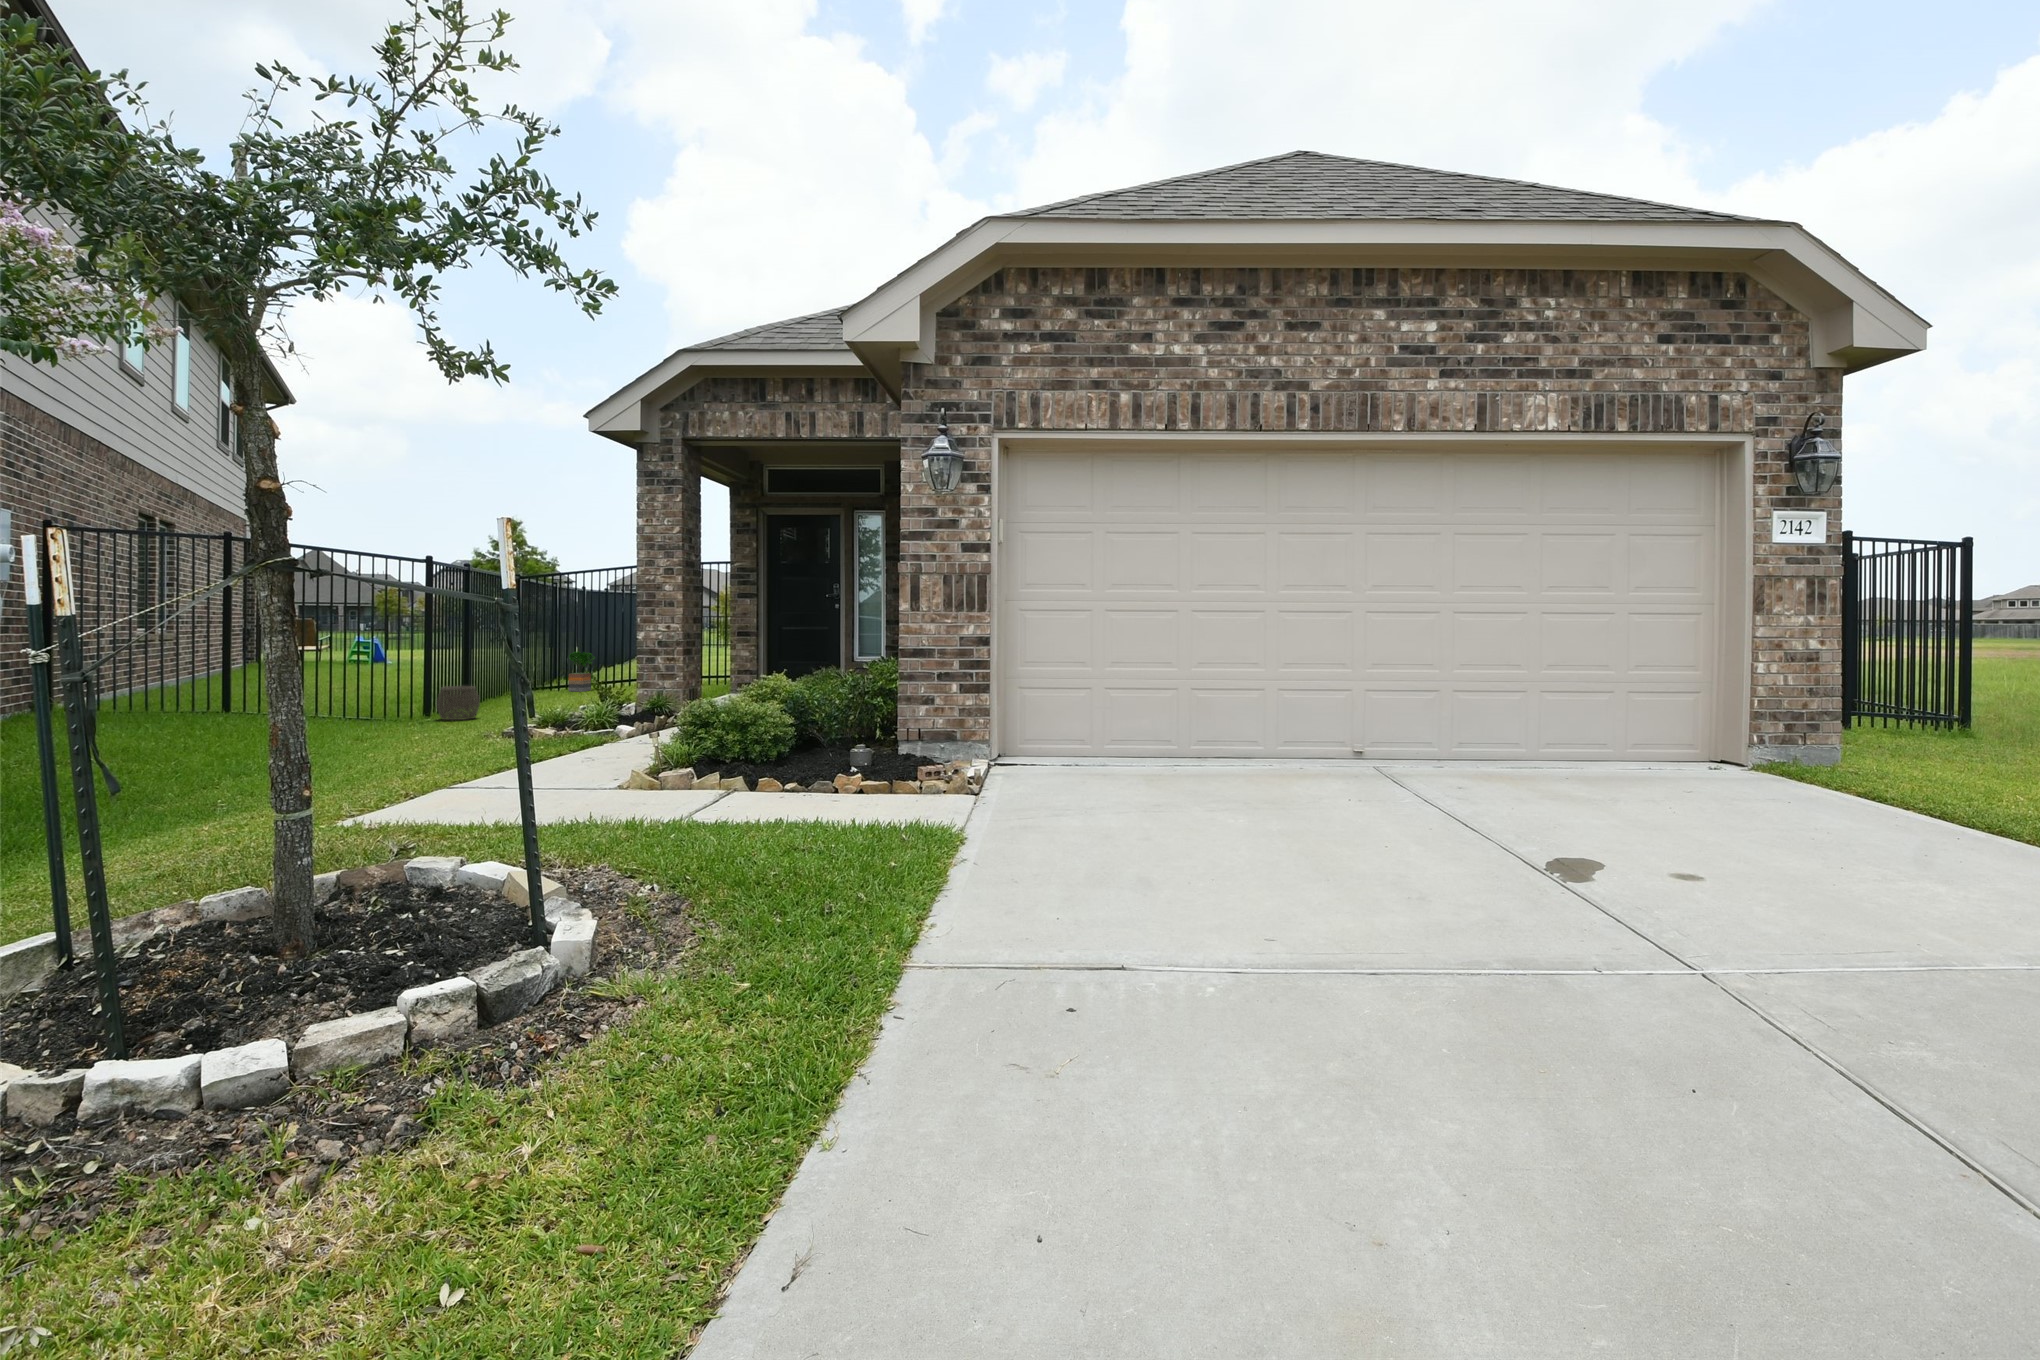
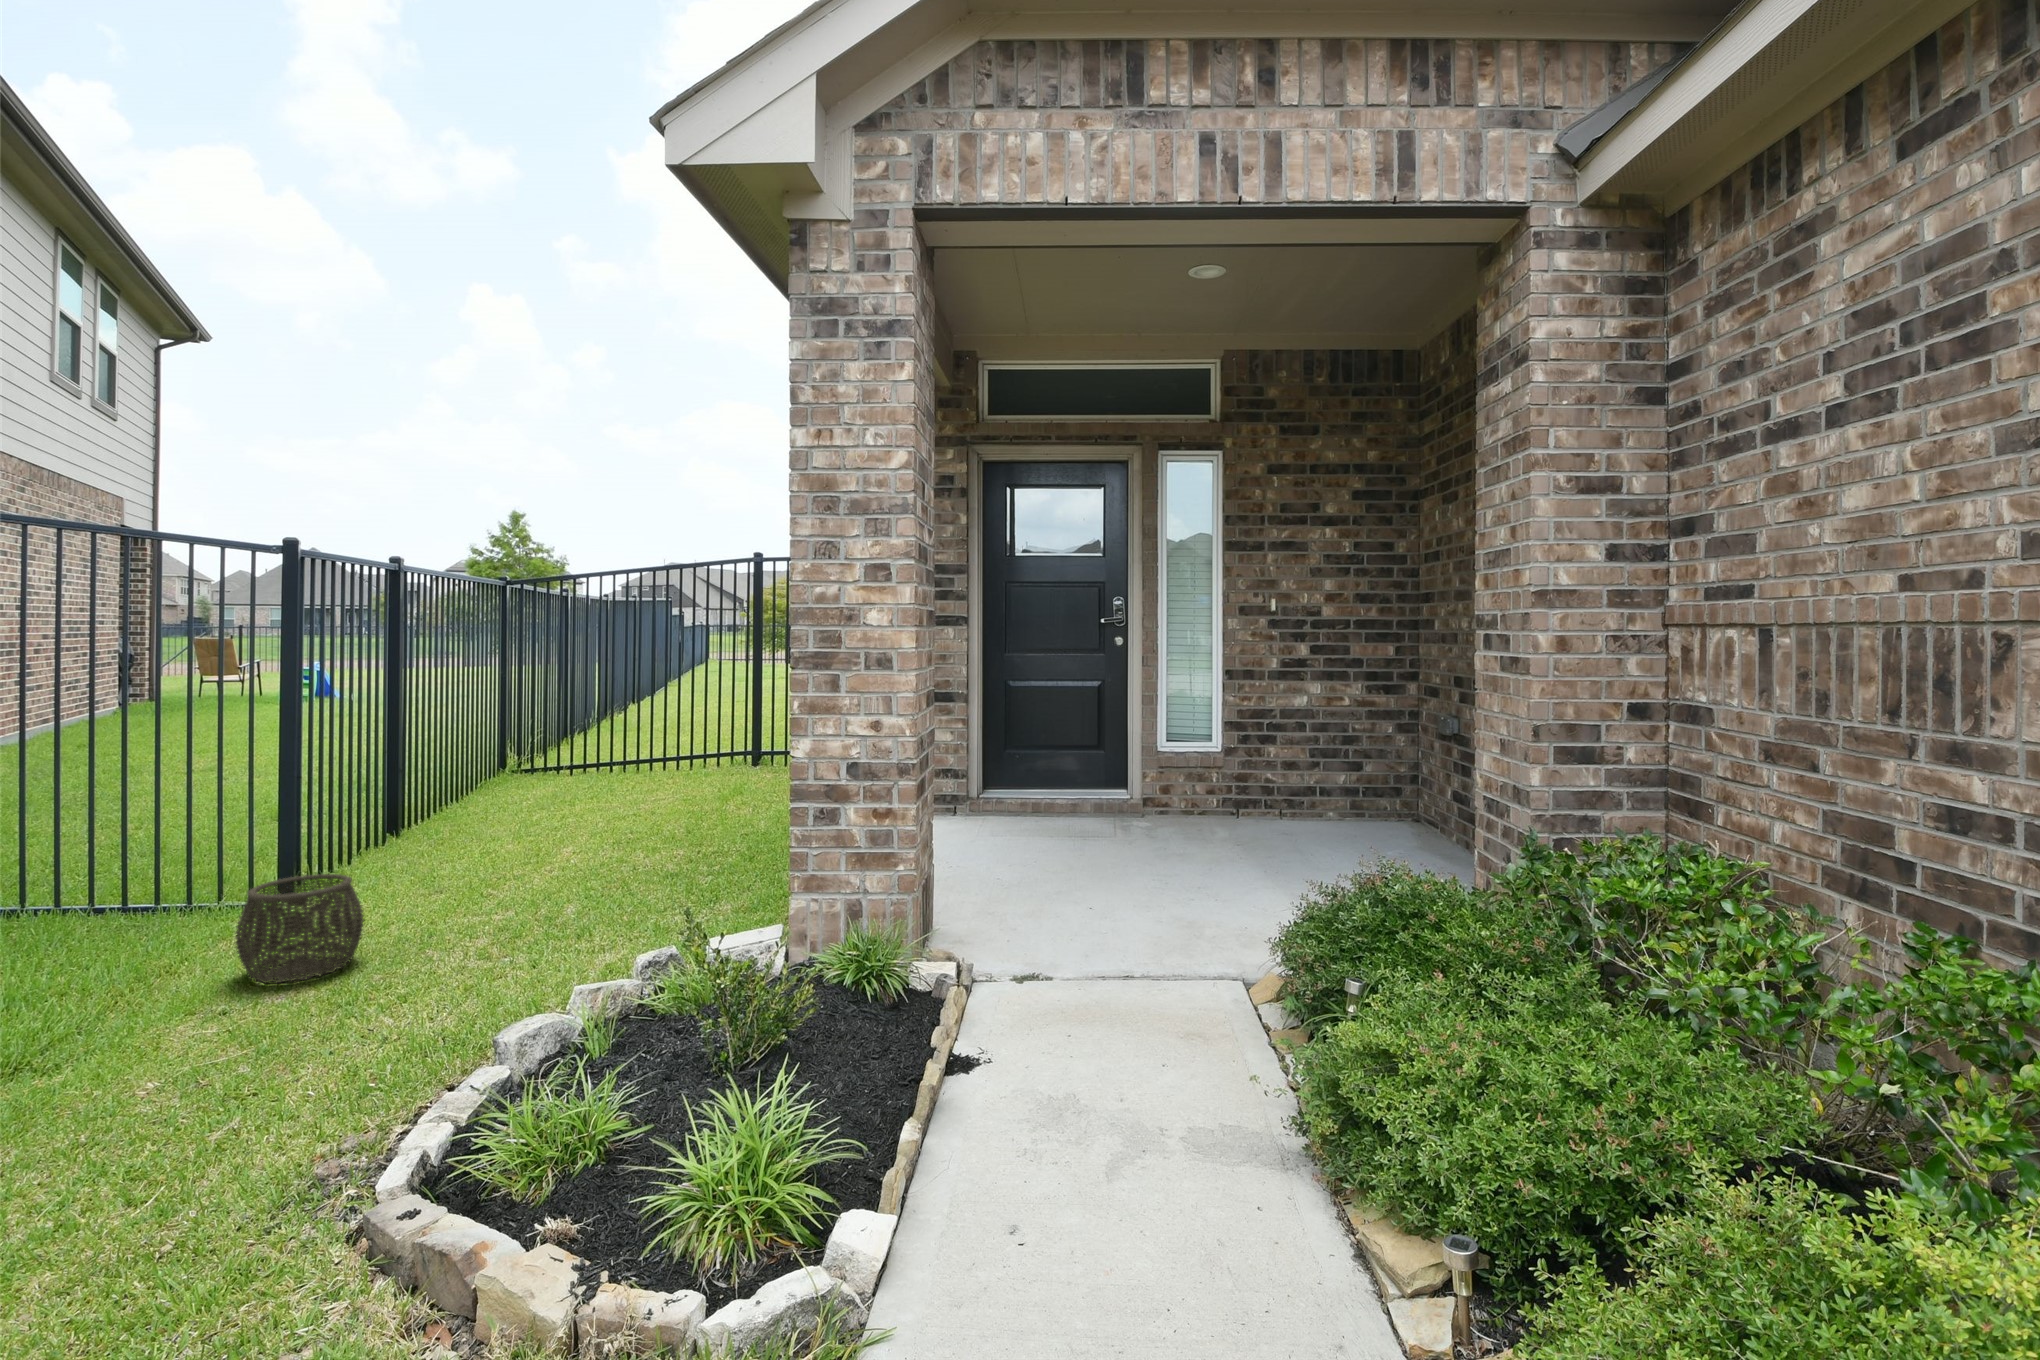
potted tree: present [569,651,595,692] -> none [588,718,640,794]

